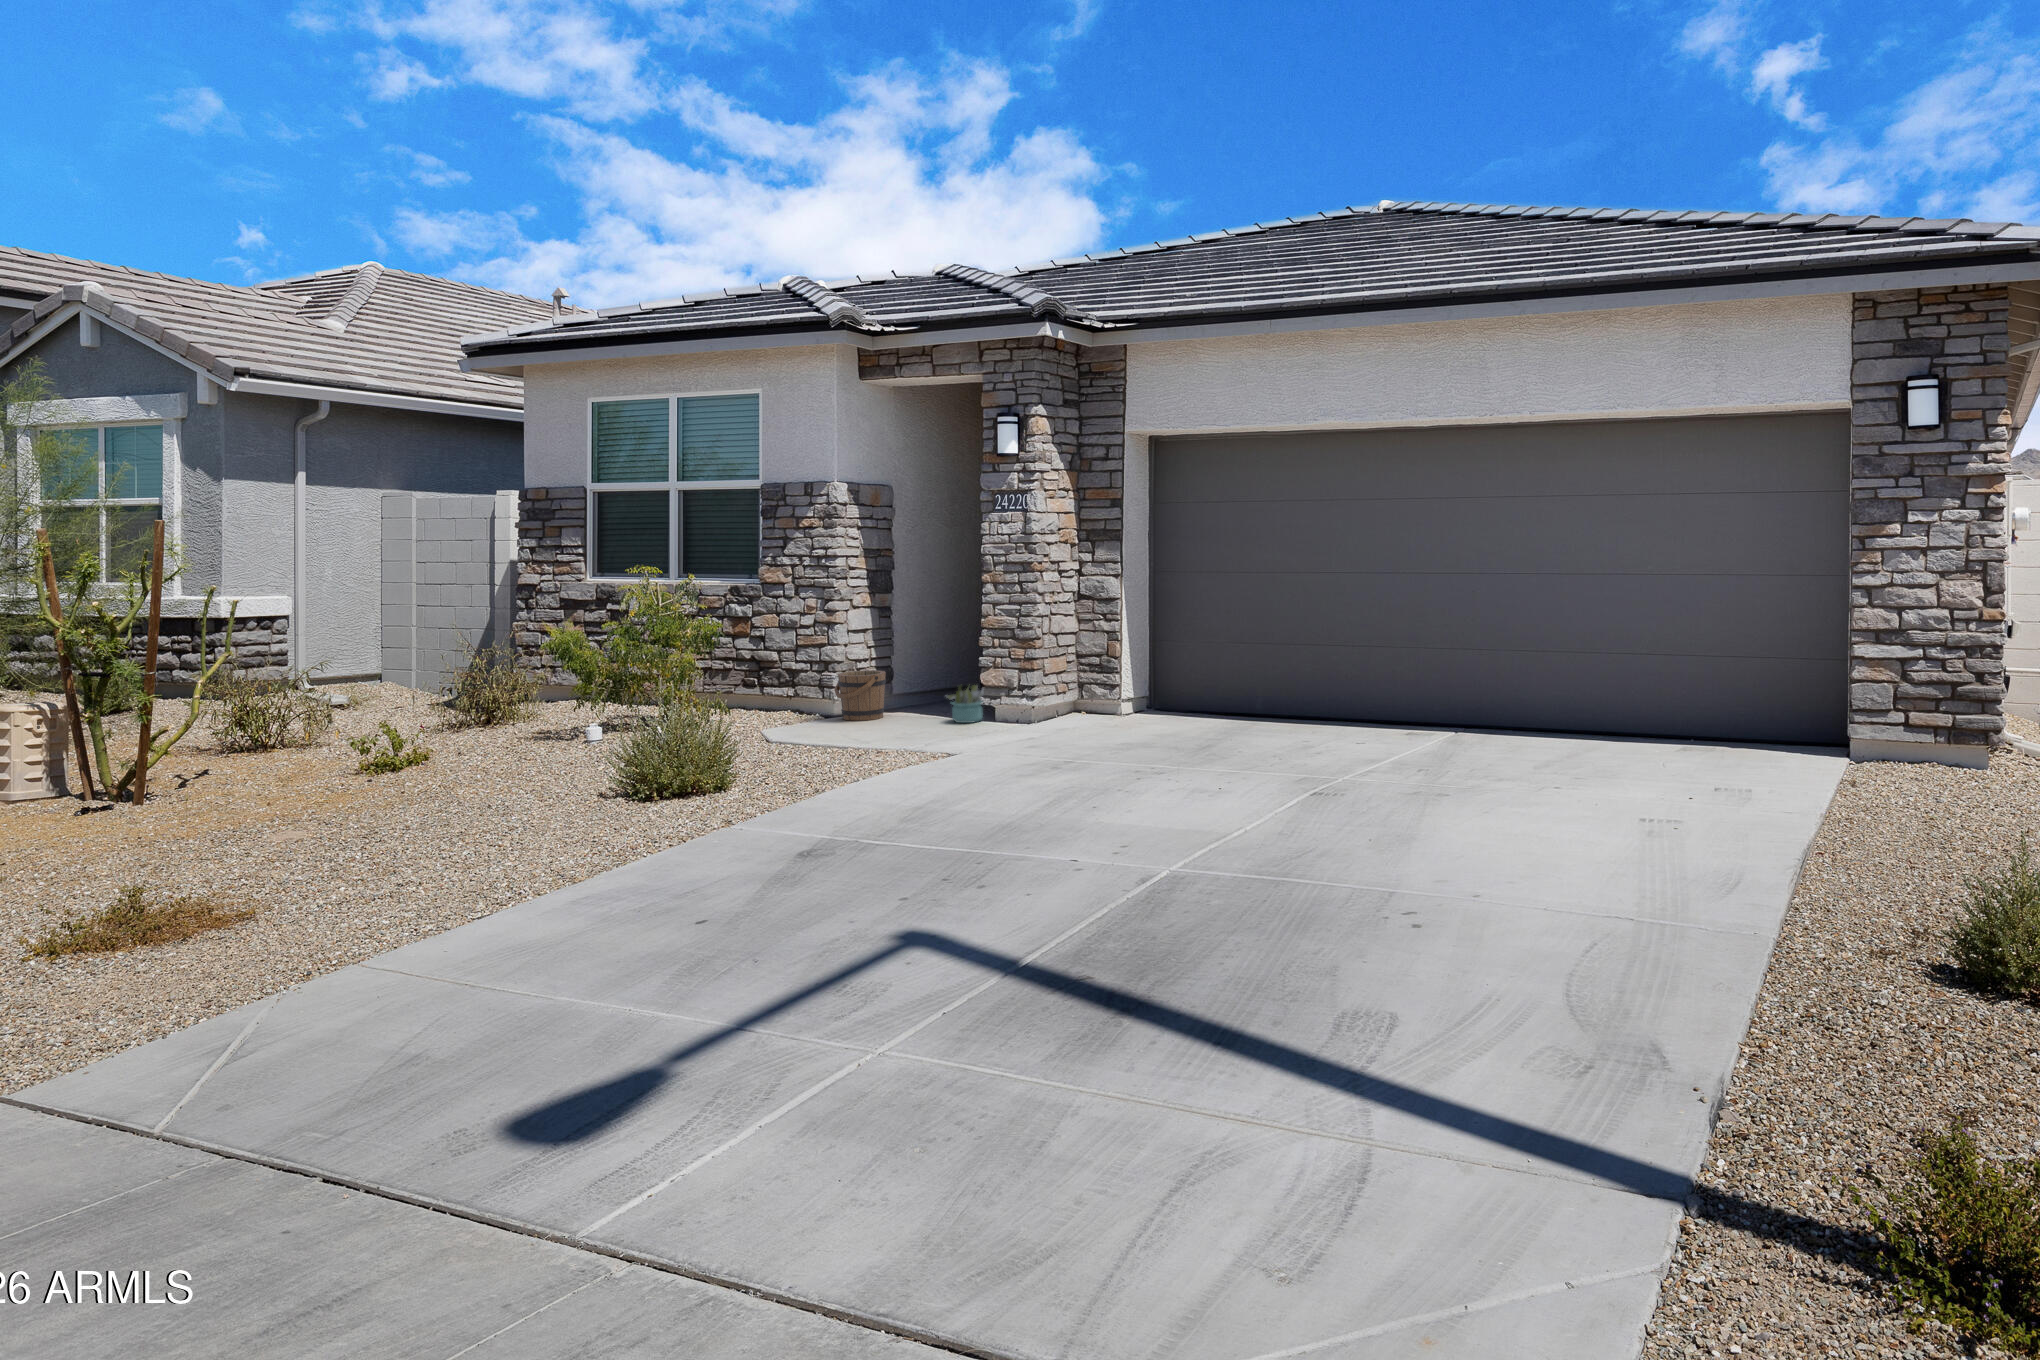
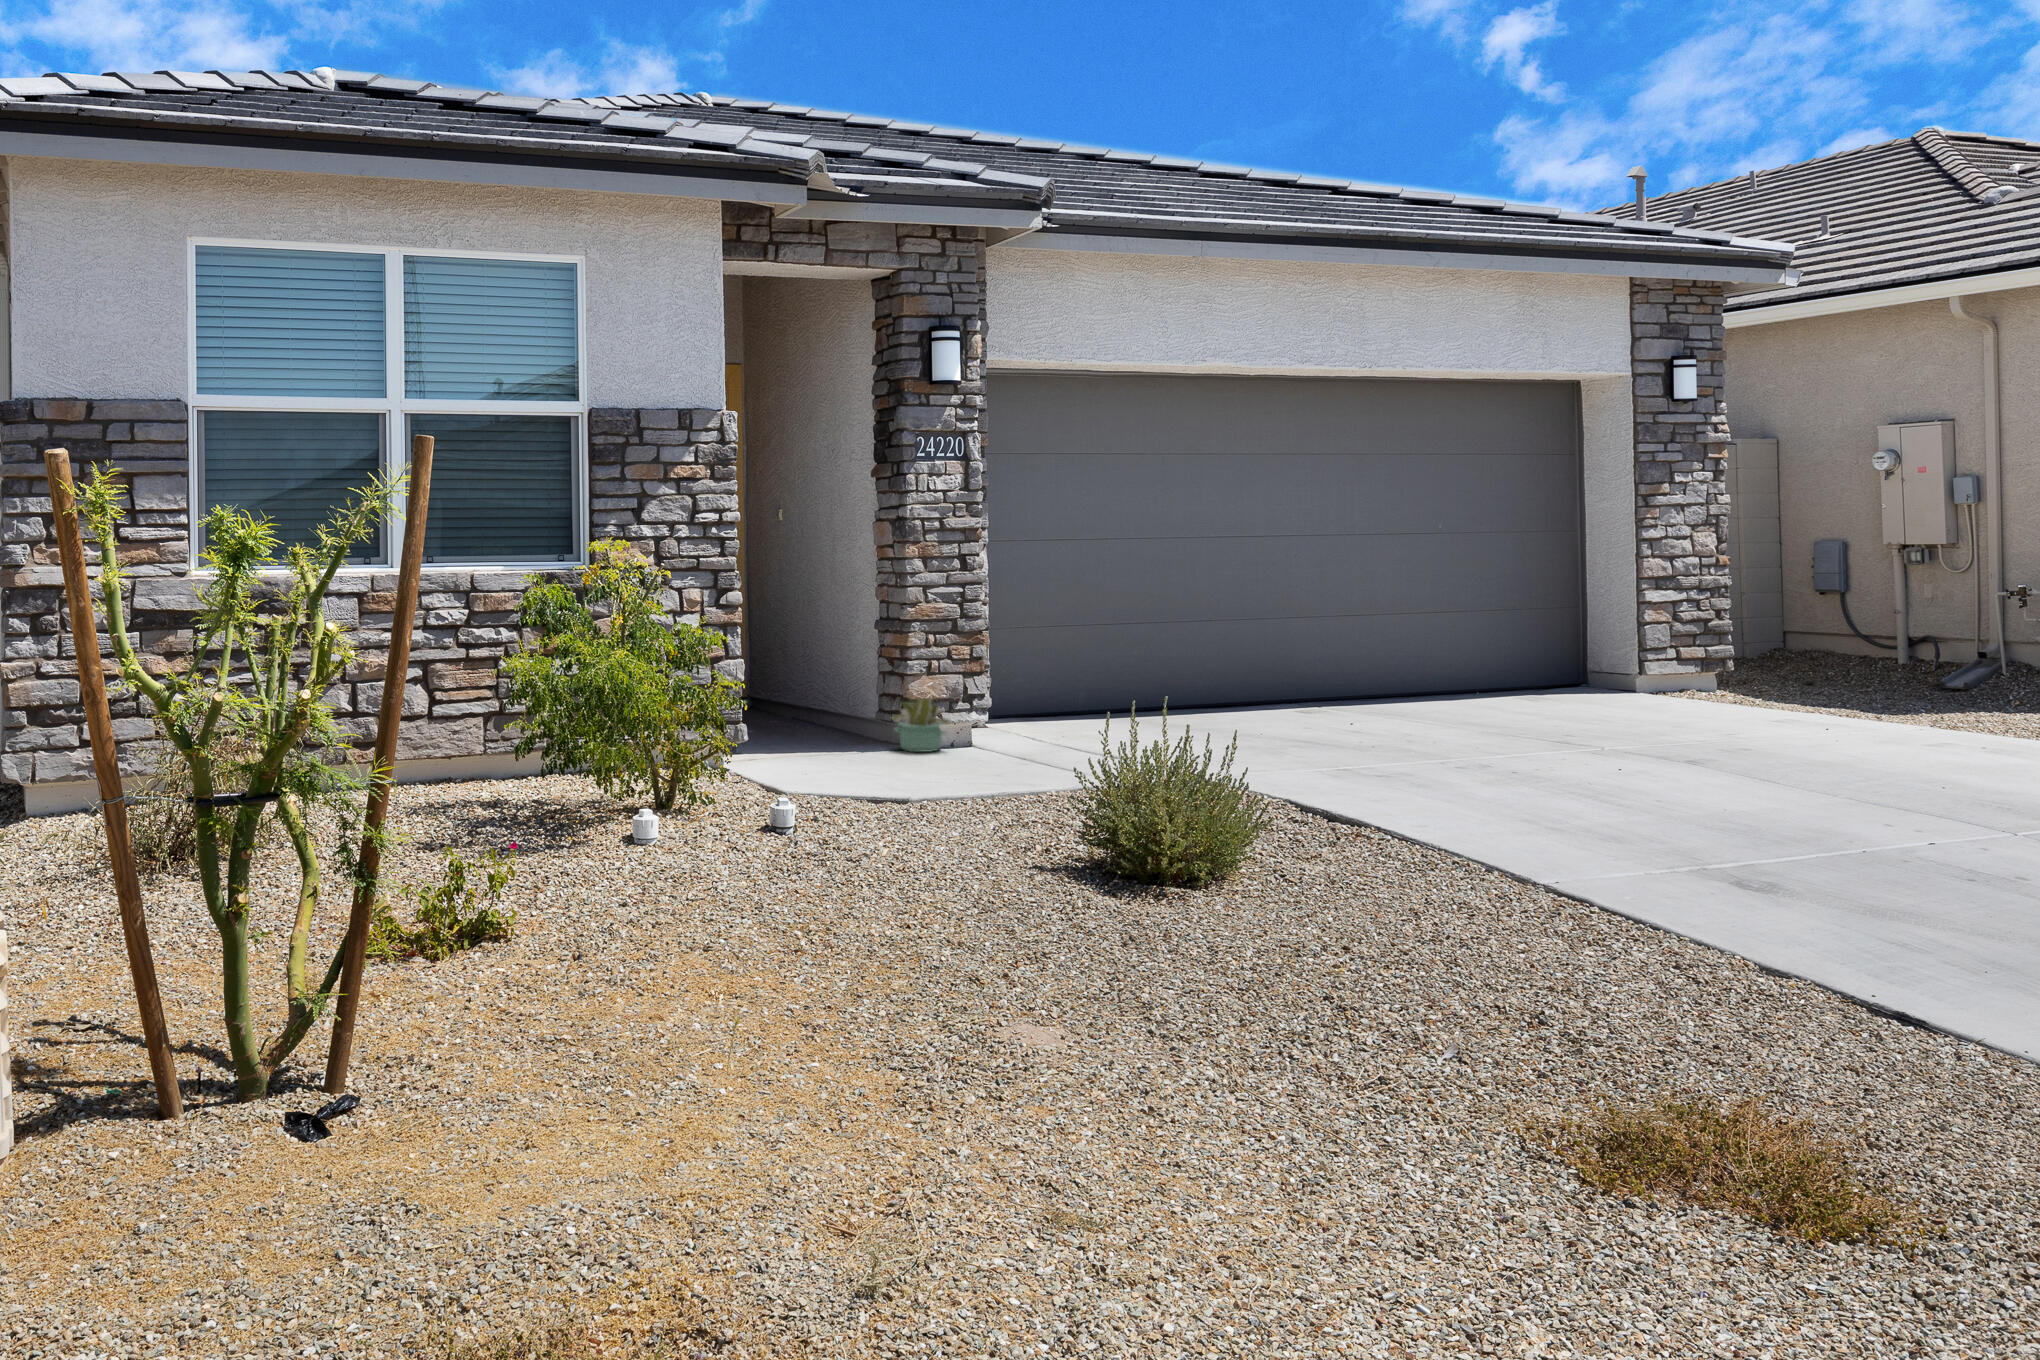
bucket: present [834,670,886,721] -> none [733,692,814,767]

